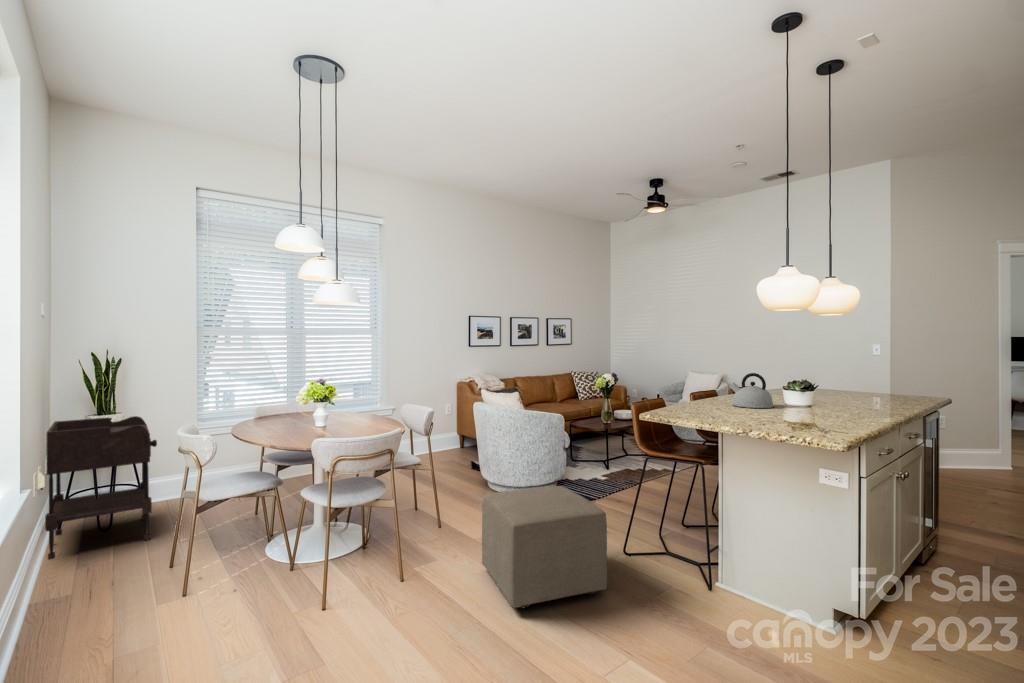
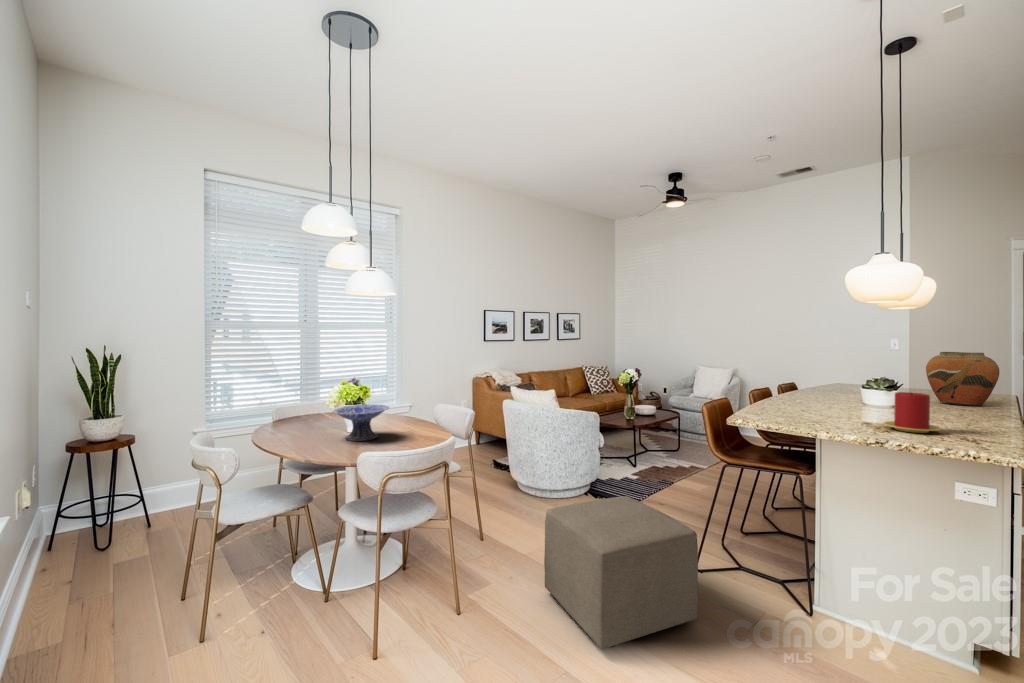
vase: none [854,355,914,406] -> present [926,352,1000,406]
kettle: present [729,373,774,408] -> none [801,371,854,410]
candle: none [766,390,810,425] -> present [884,392,941,433]
decorative bowl: none [301,402,352,434] -> present [333,404,389,441]
side table: present [45,416,157,560] -> none [30,420,163,592]

